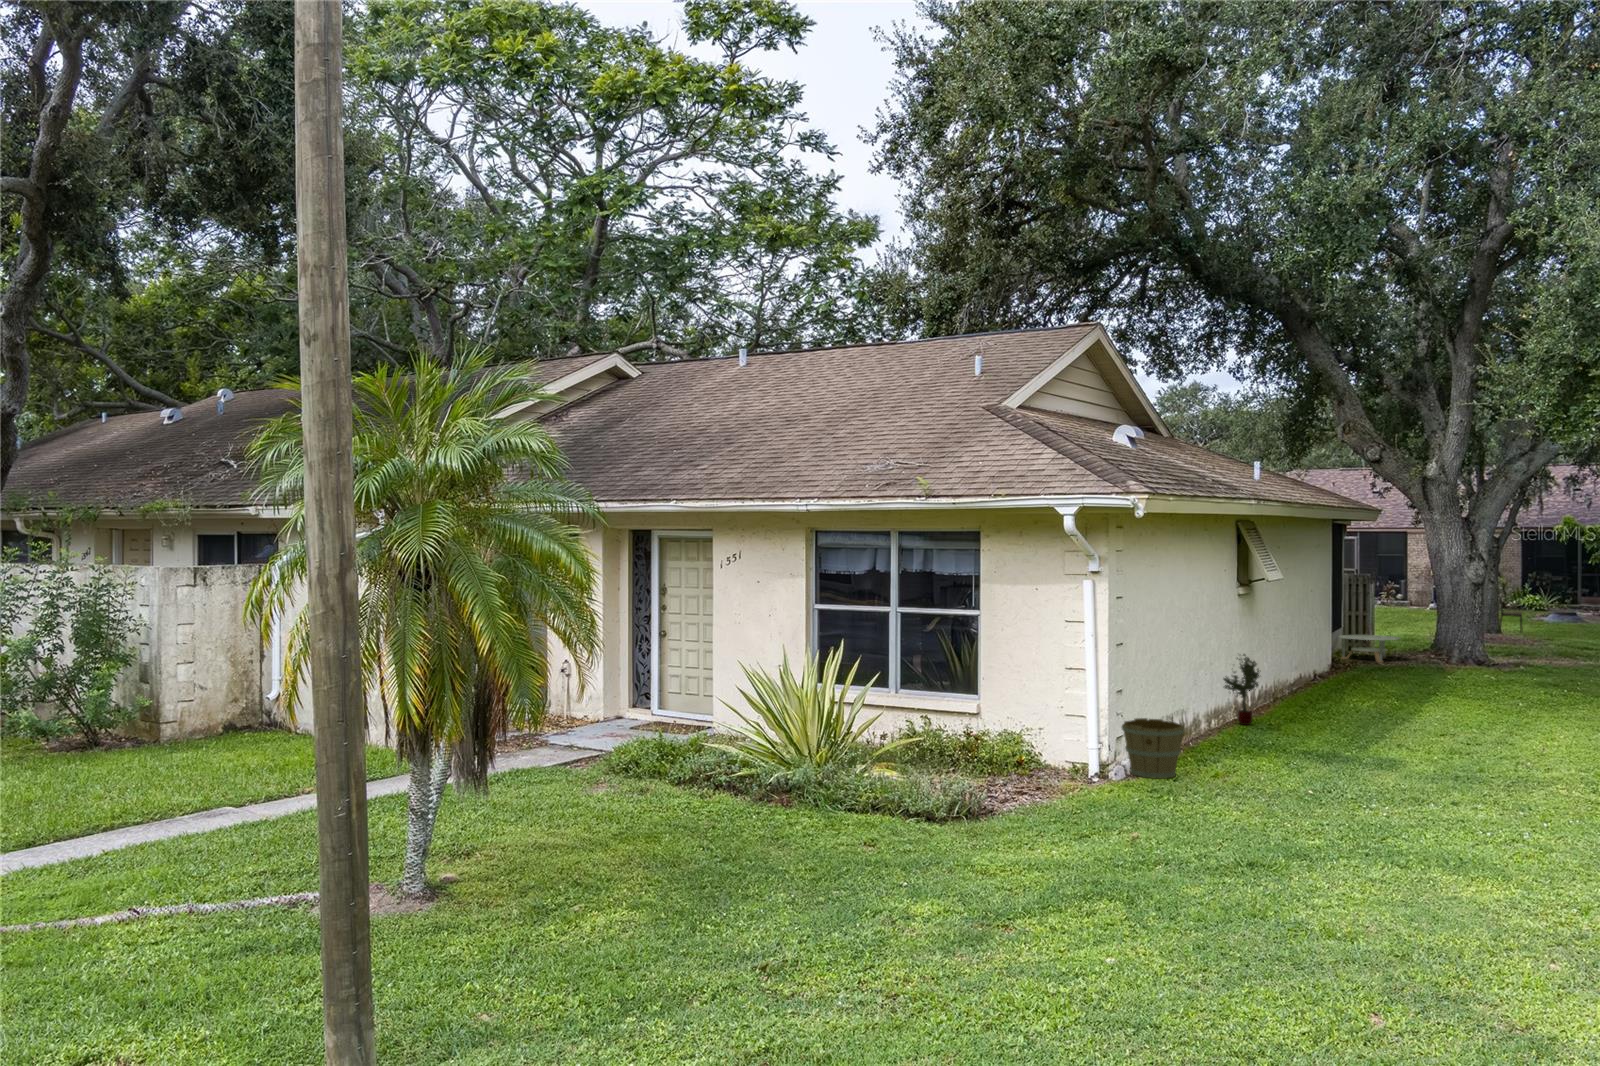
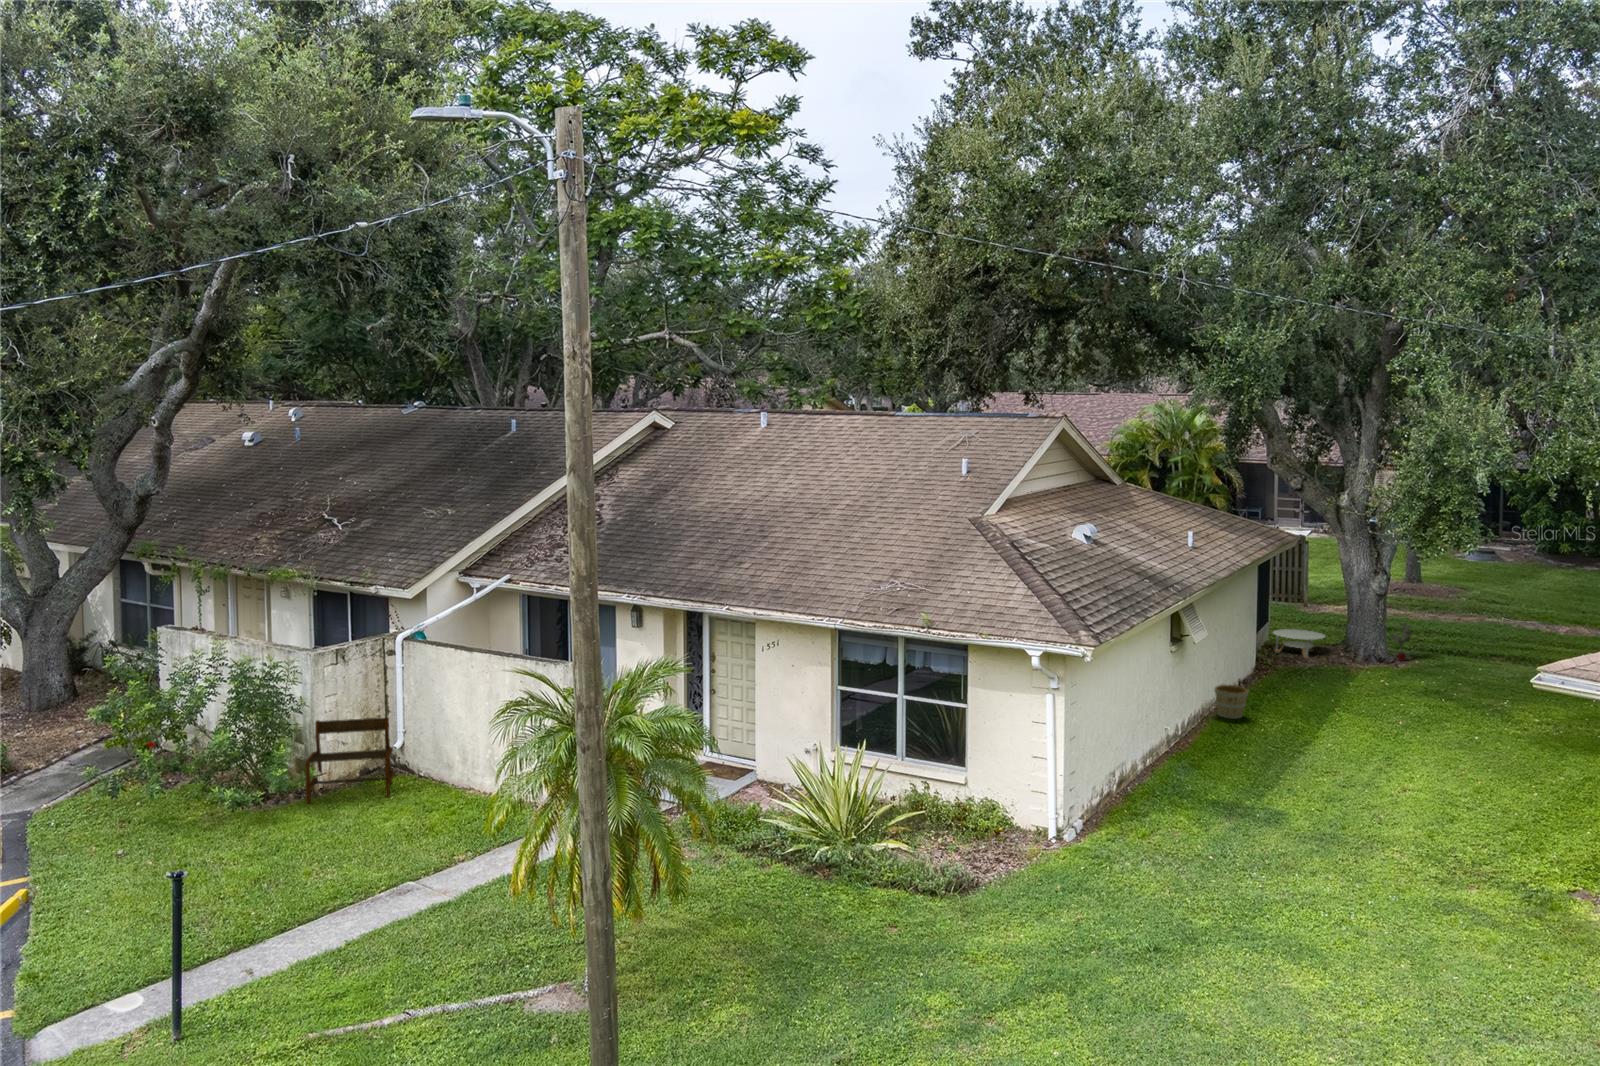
chair: present [1498,590,1523,631] -> none [1424,560,1446,601]
bench: none [139,650,262,750] -> present [305,717,395,803]
potted tree: present [1224,654,1260,725] -> present [1390,623,1412,661]
wooden bucket: present [1122,718,1185,779] -> present [1214,685,1249,719]

